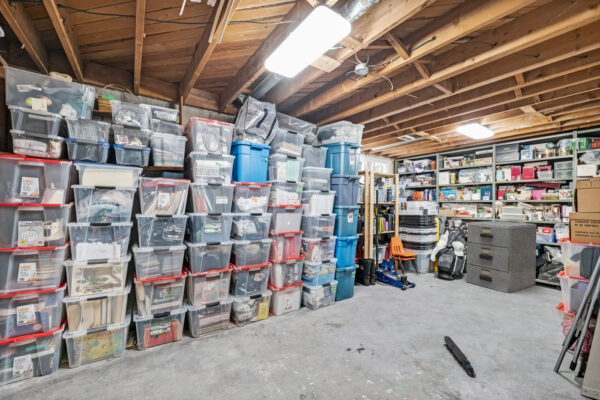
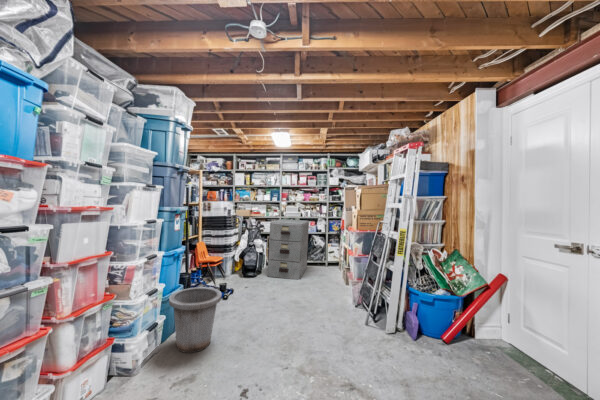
trash can: none [340,266,377,312] -> present [169,287,221,353]
toy train: present [444,336,476,376] -> none [304,339,347,371]

